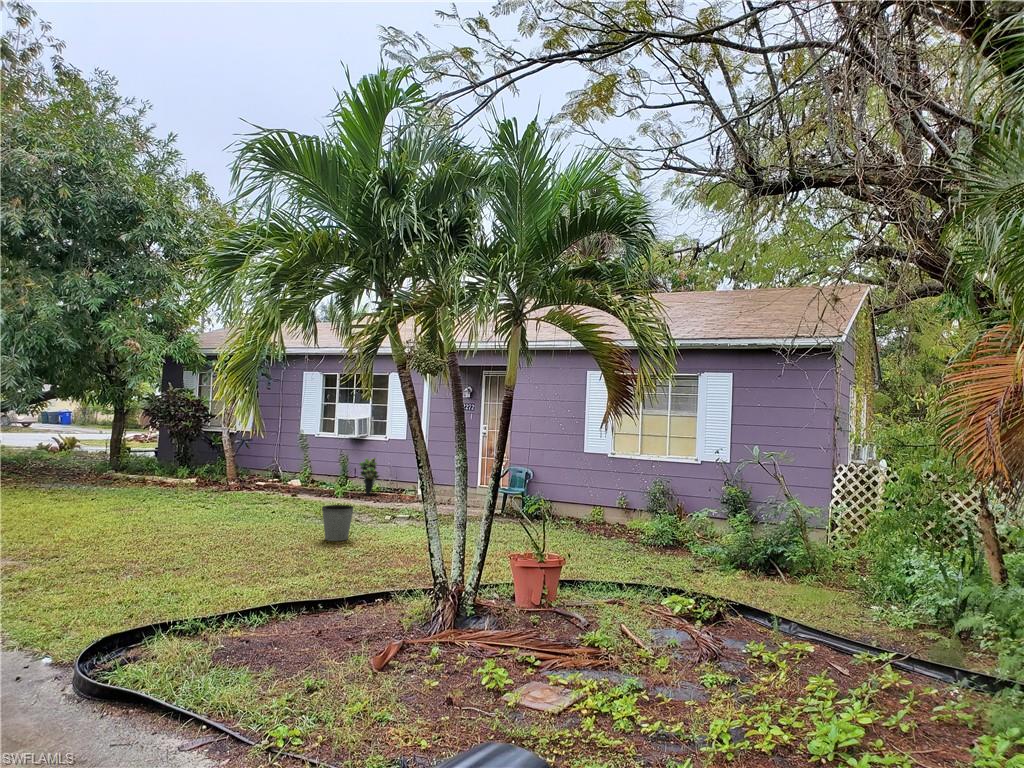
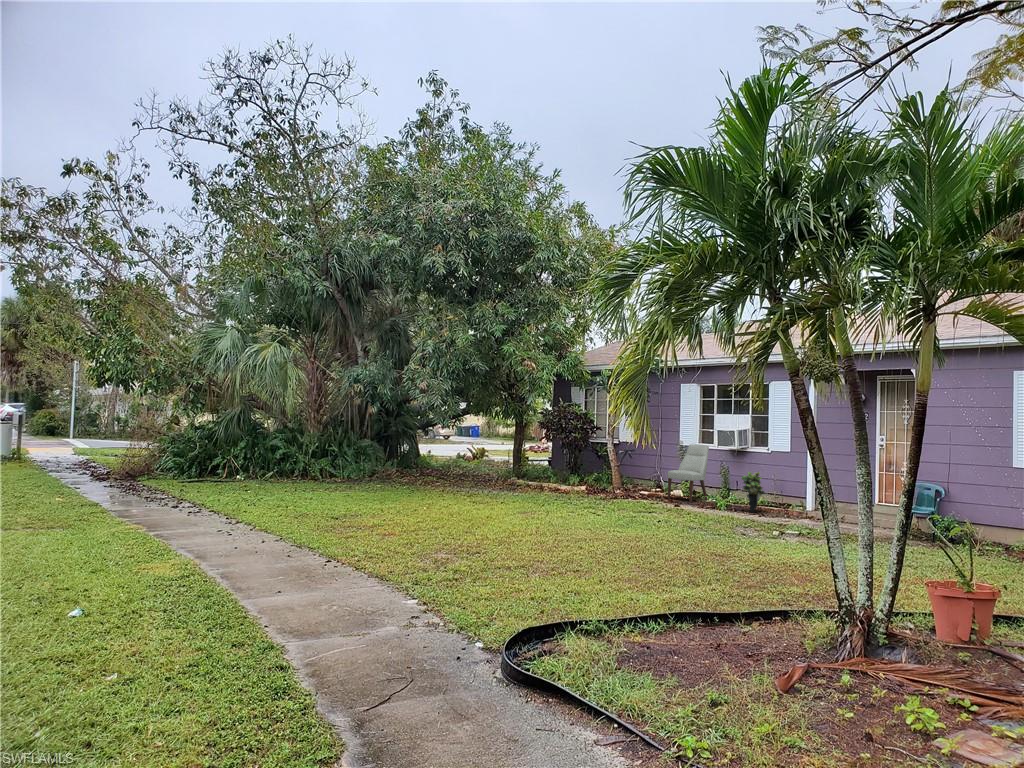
chair: none [287,433,330,490] -> present [667,444,709,502]
bucket: present [322,504,354,541] -> none [705,517,741,555]

